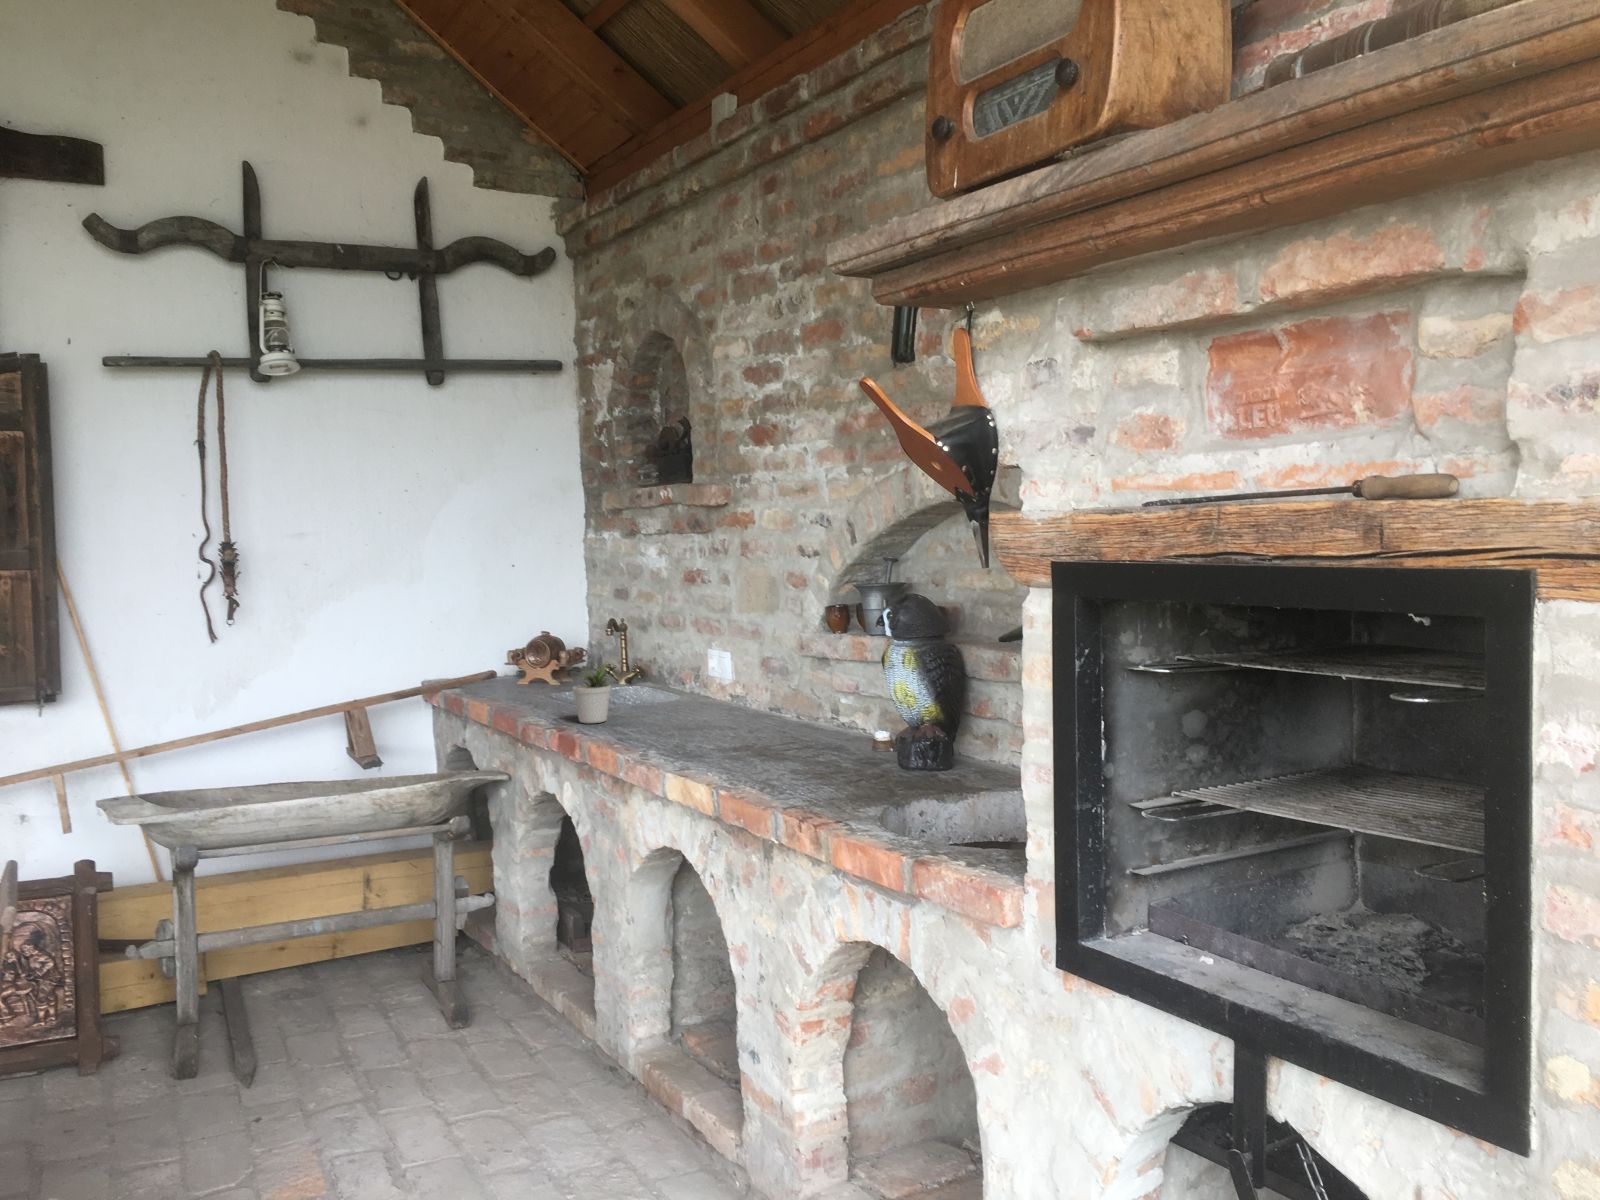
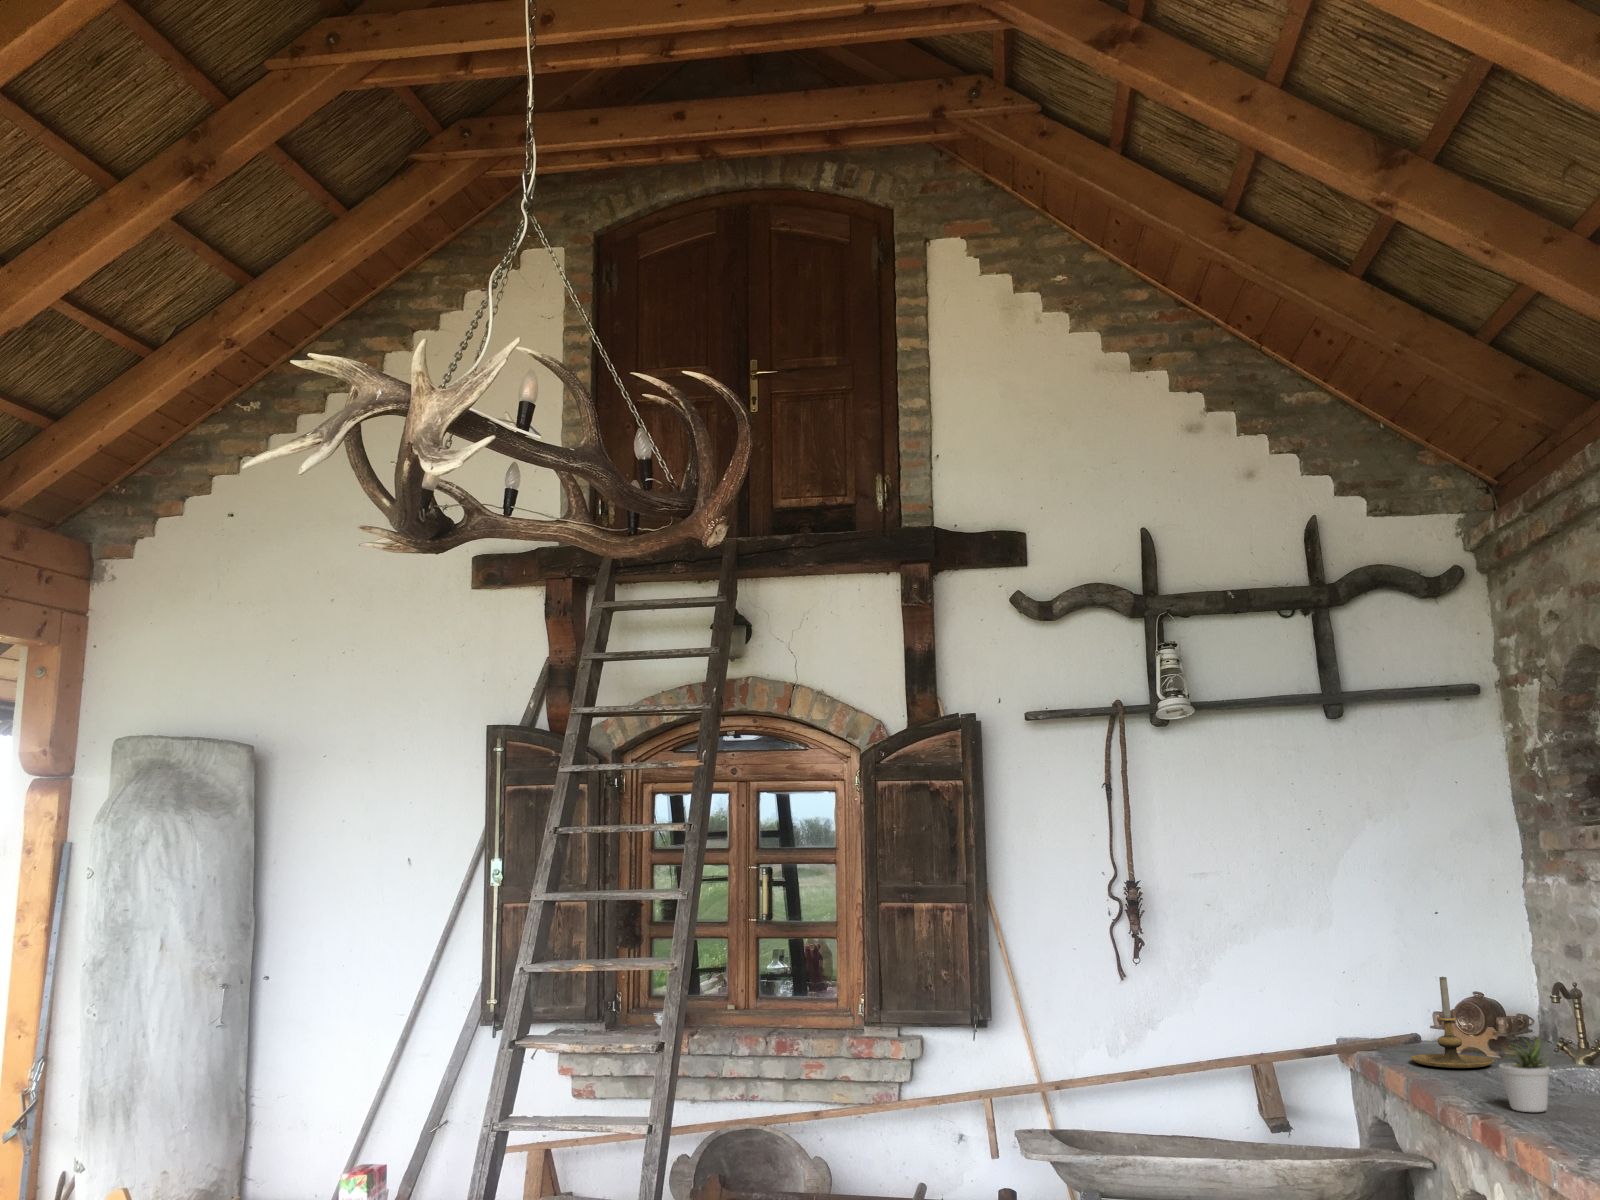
candle holder: none [491,618,558,696] -> present [1411,977,1494,1068]

